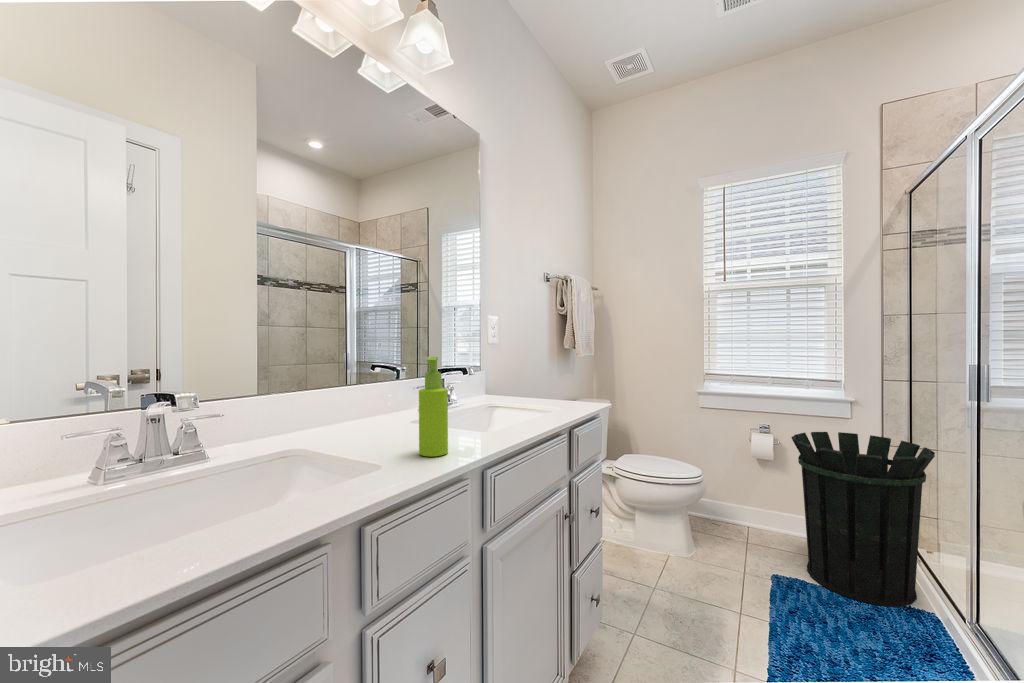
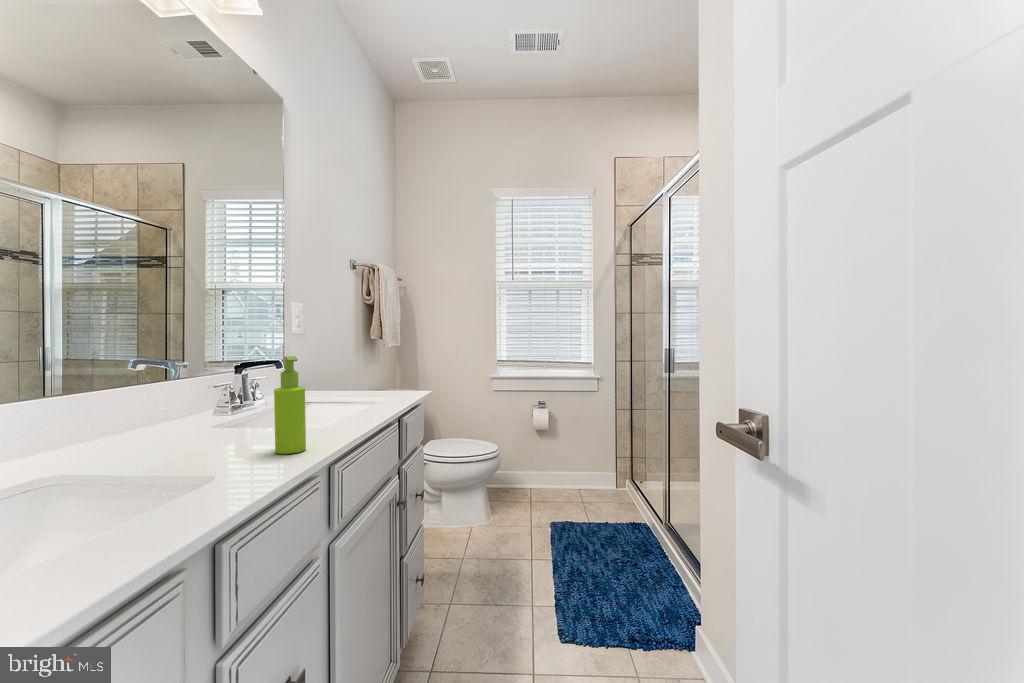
waste bin: present [791,432,935,607] -> none [565,405,652,529]

